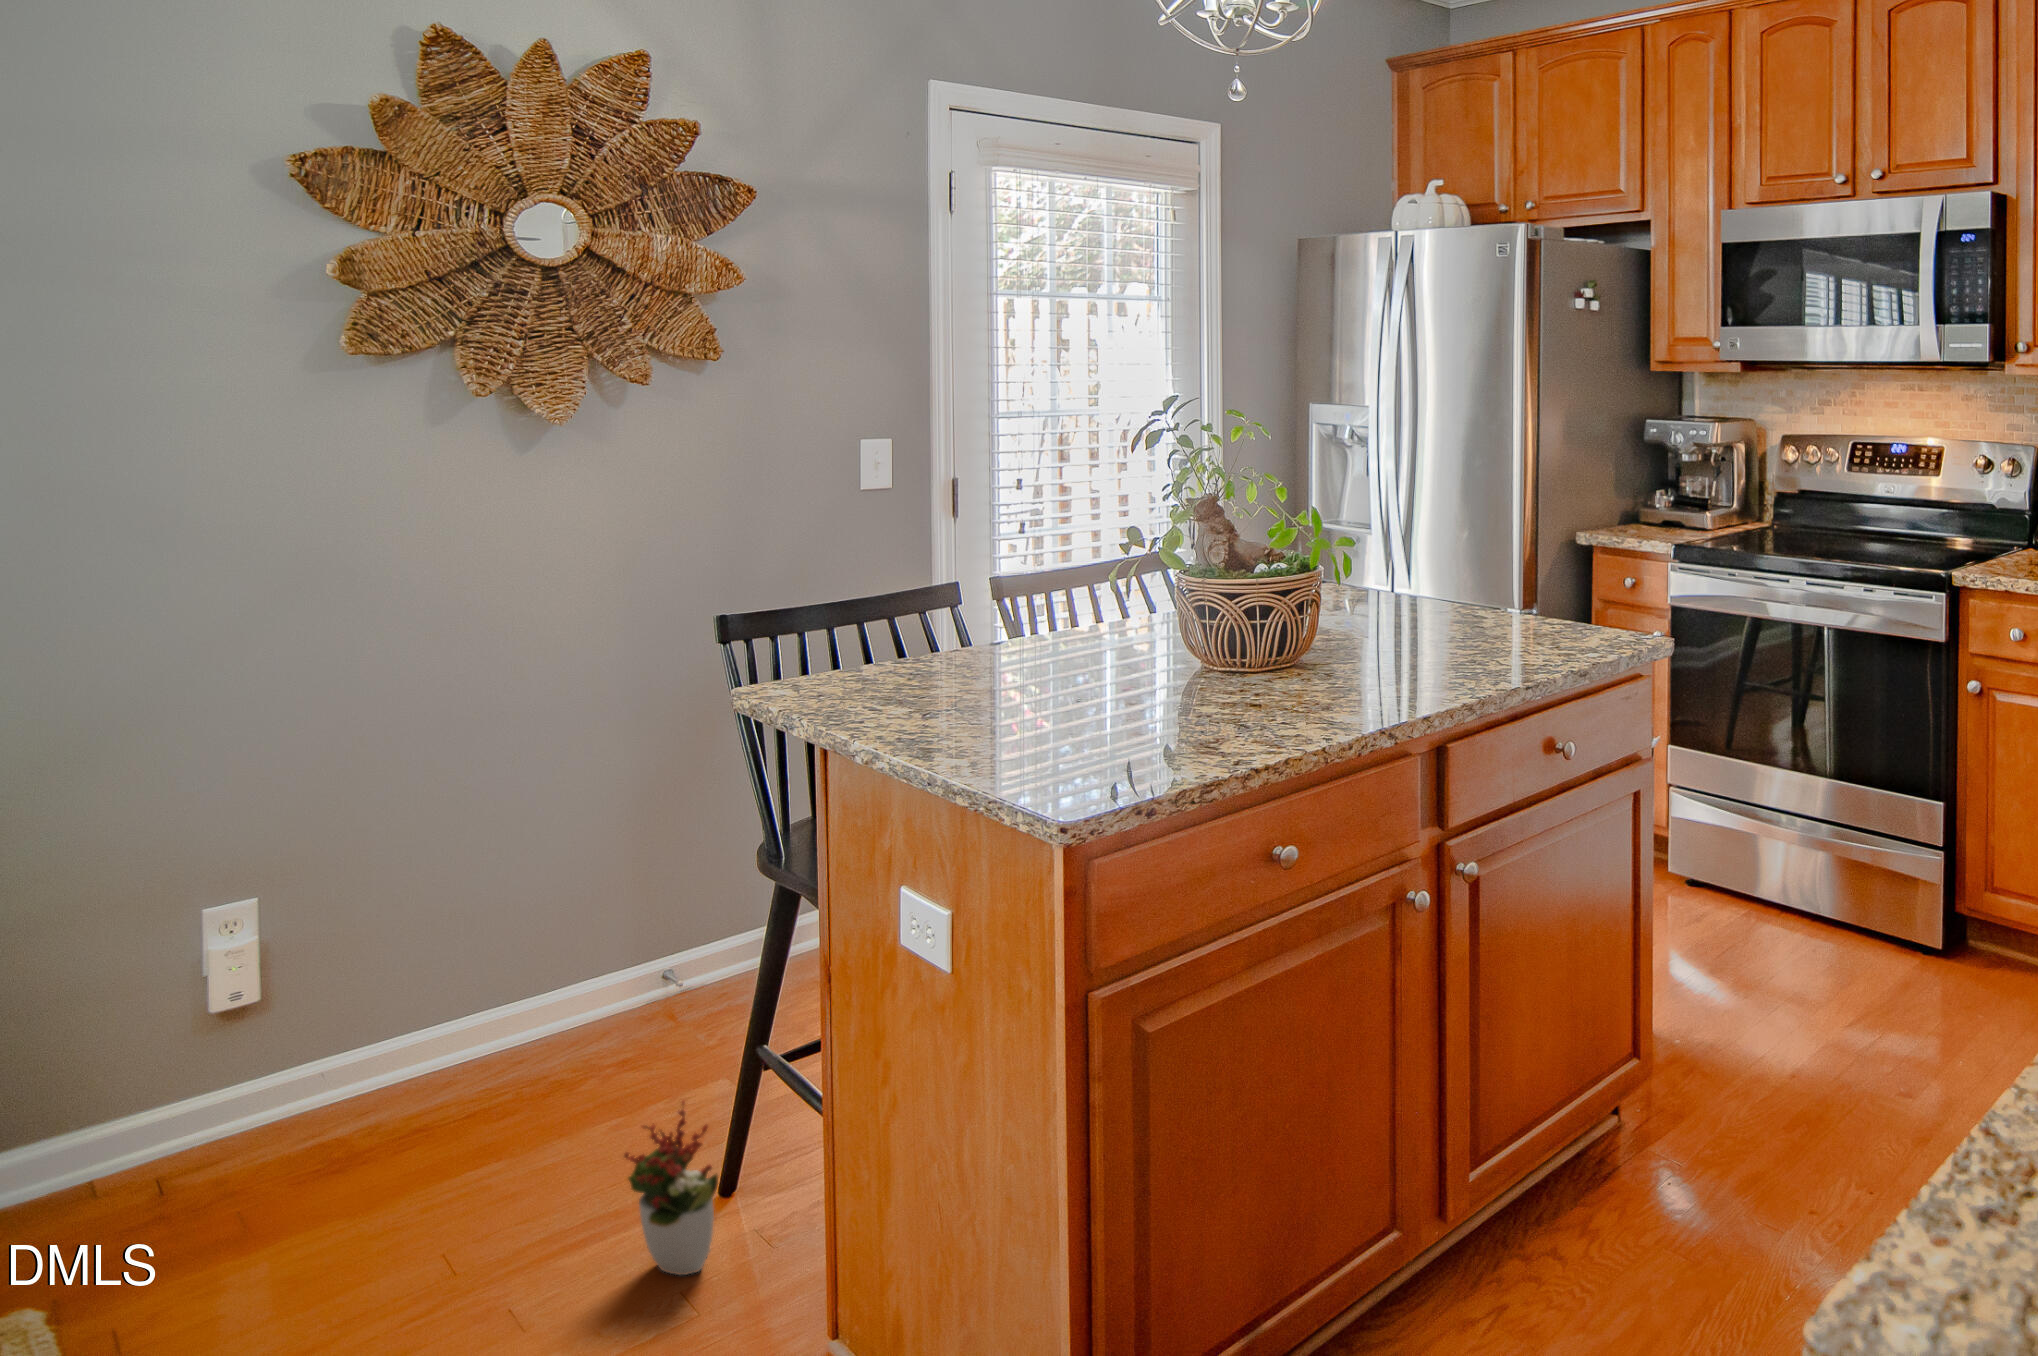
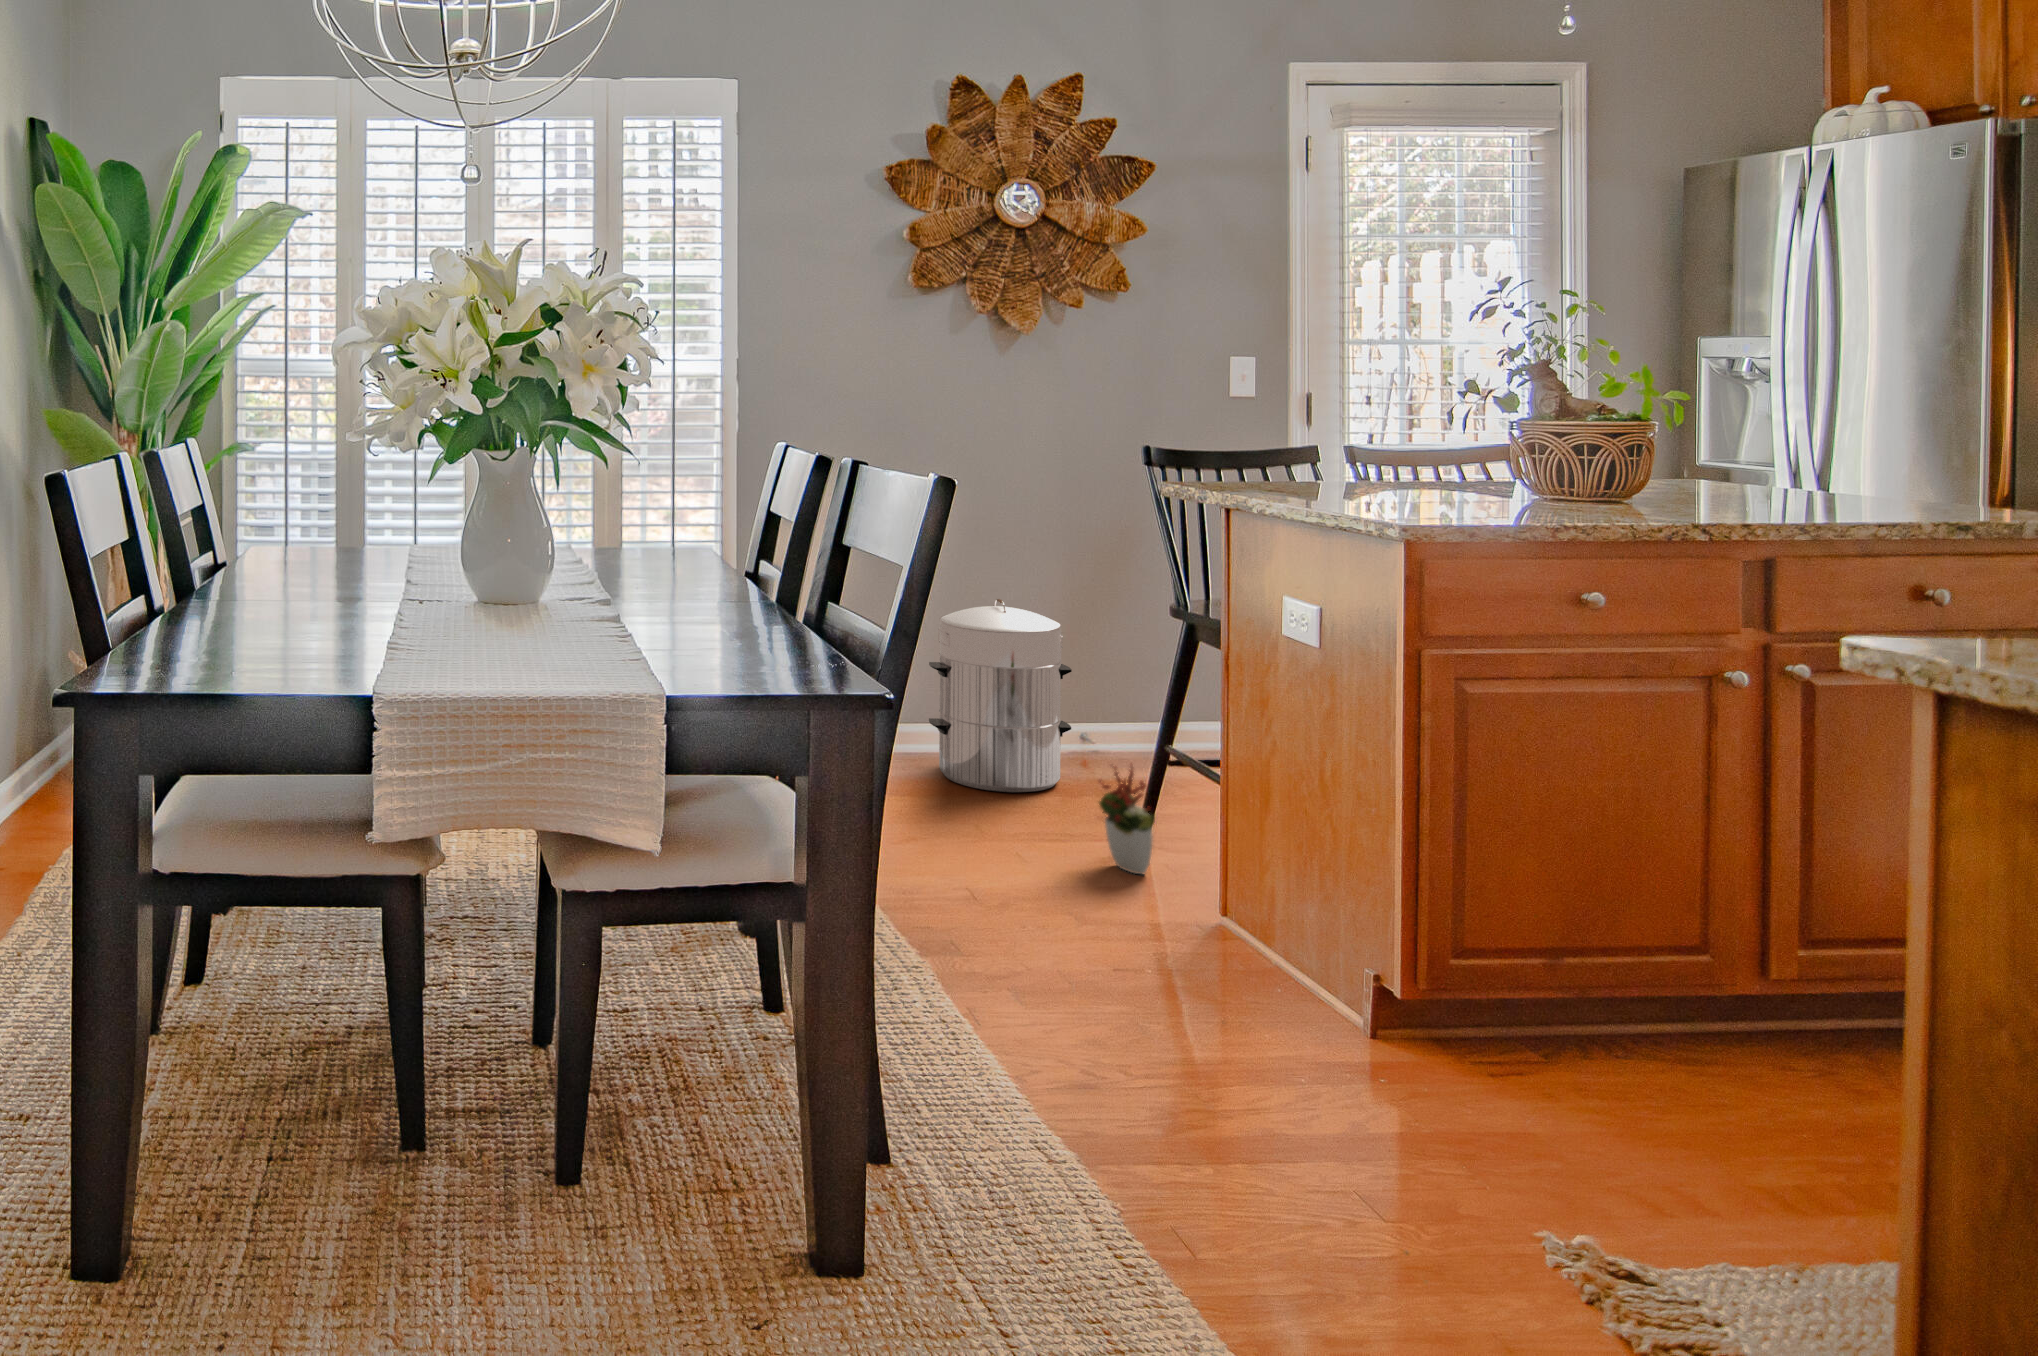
waste bin: none [362,830,622,1150] -> present [929,599,1072,792]

